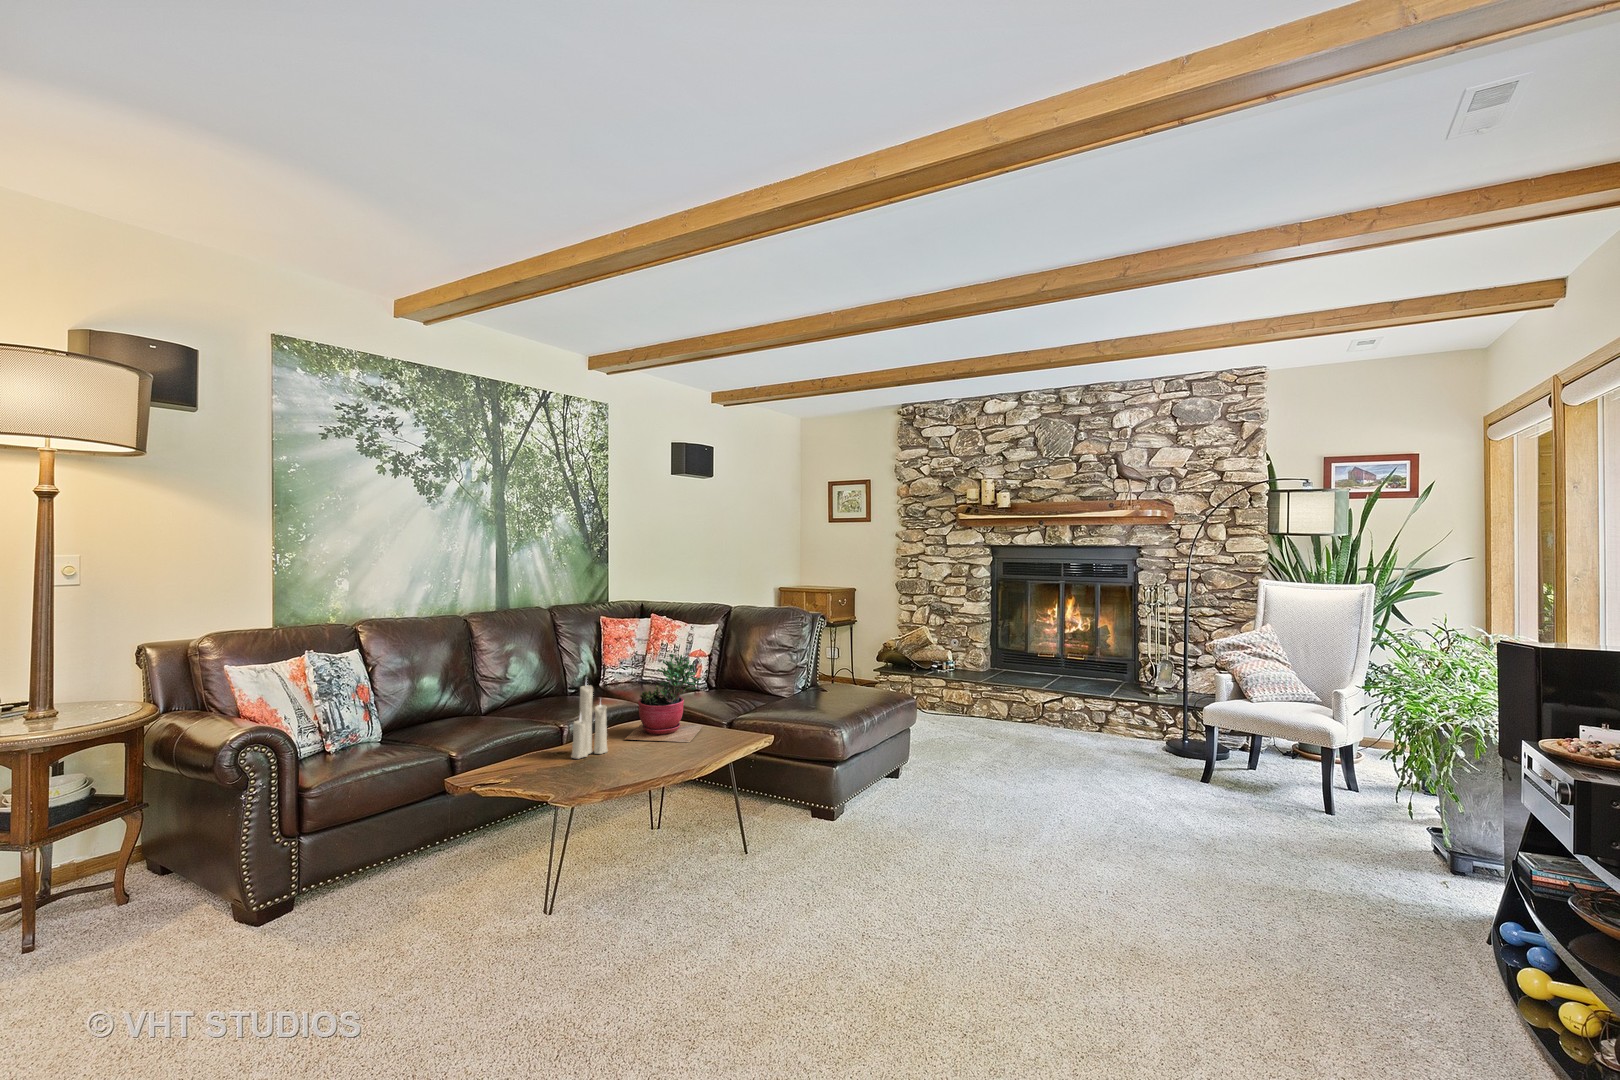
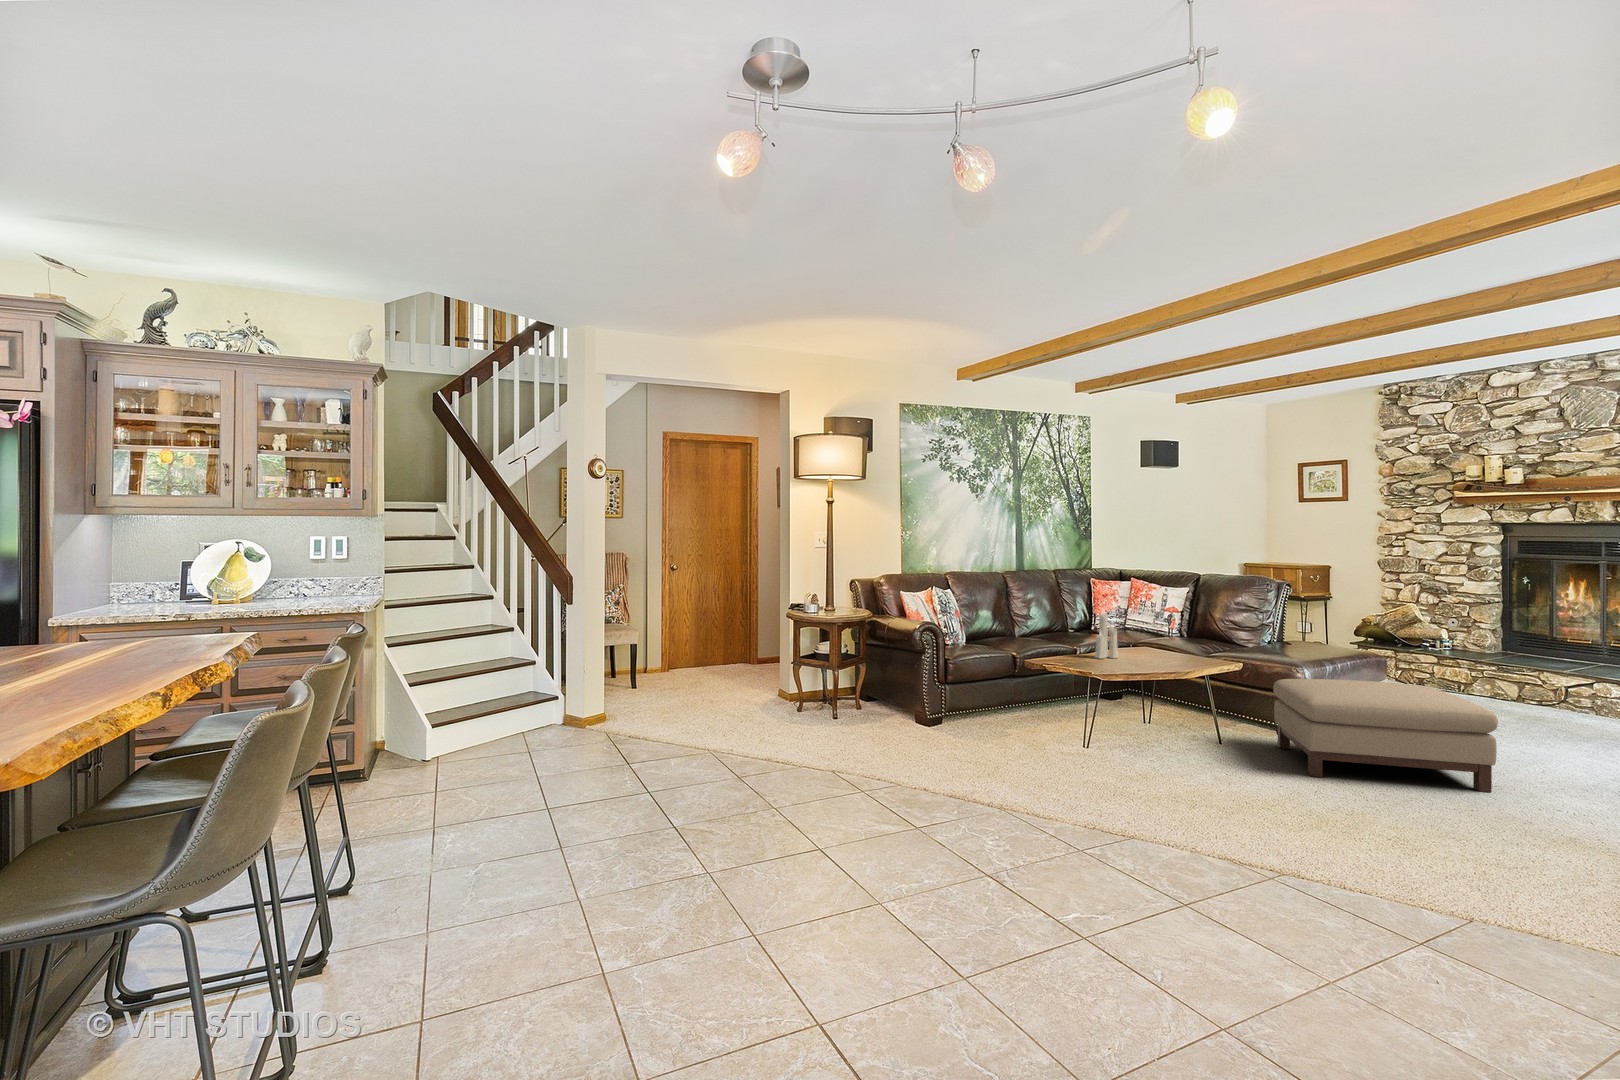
succulent plant: present [625,654,703,742] -> none [1127,599,1185,659]
ottoman: none [808,749,1044,915] -> present [1273,679,1498,792]

